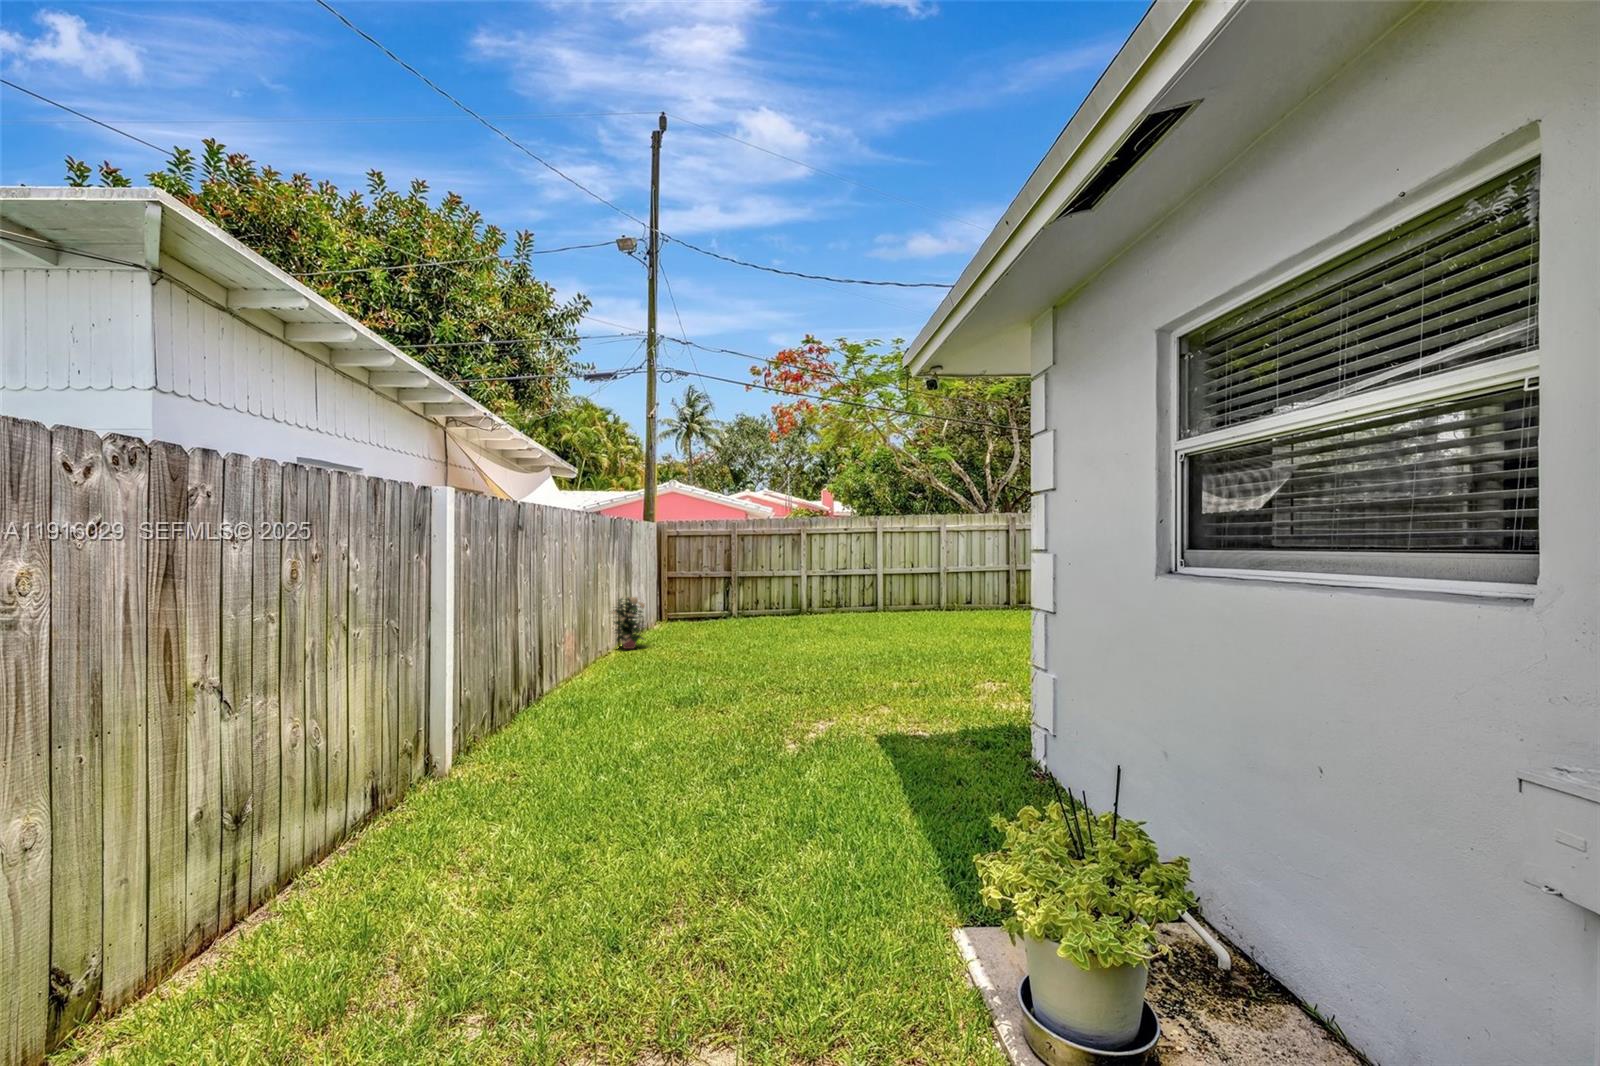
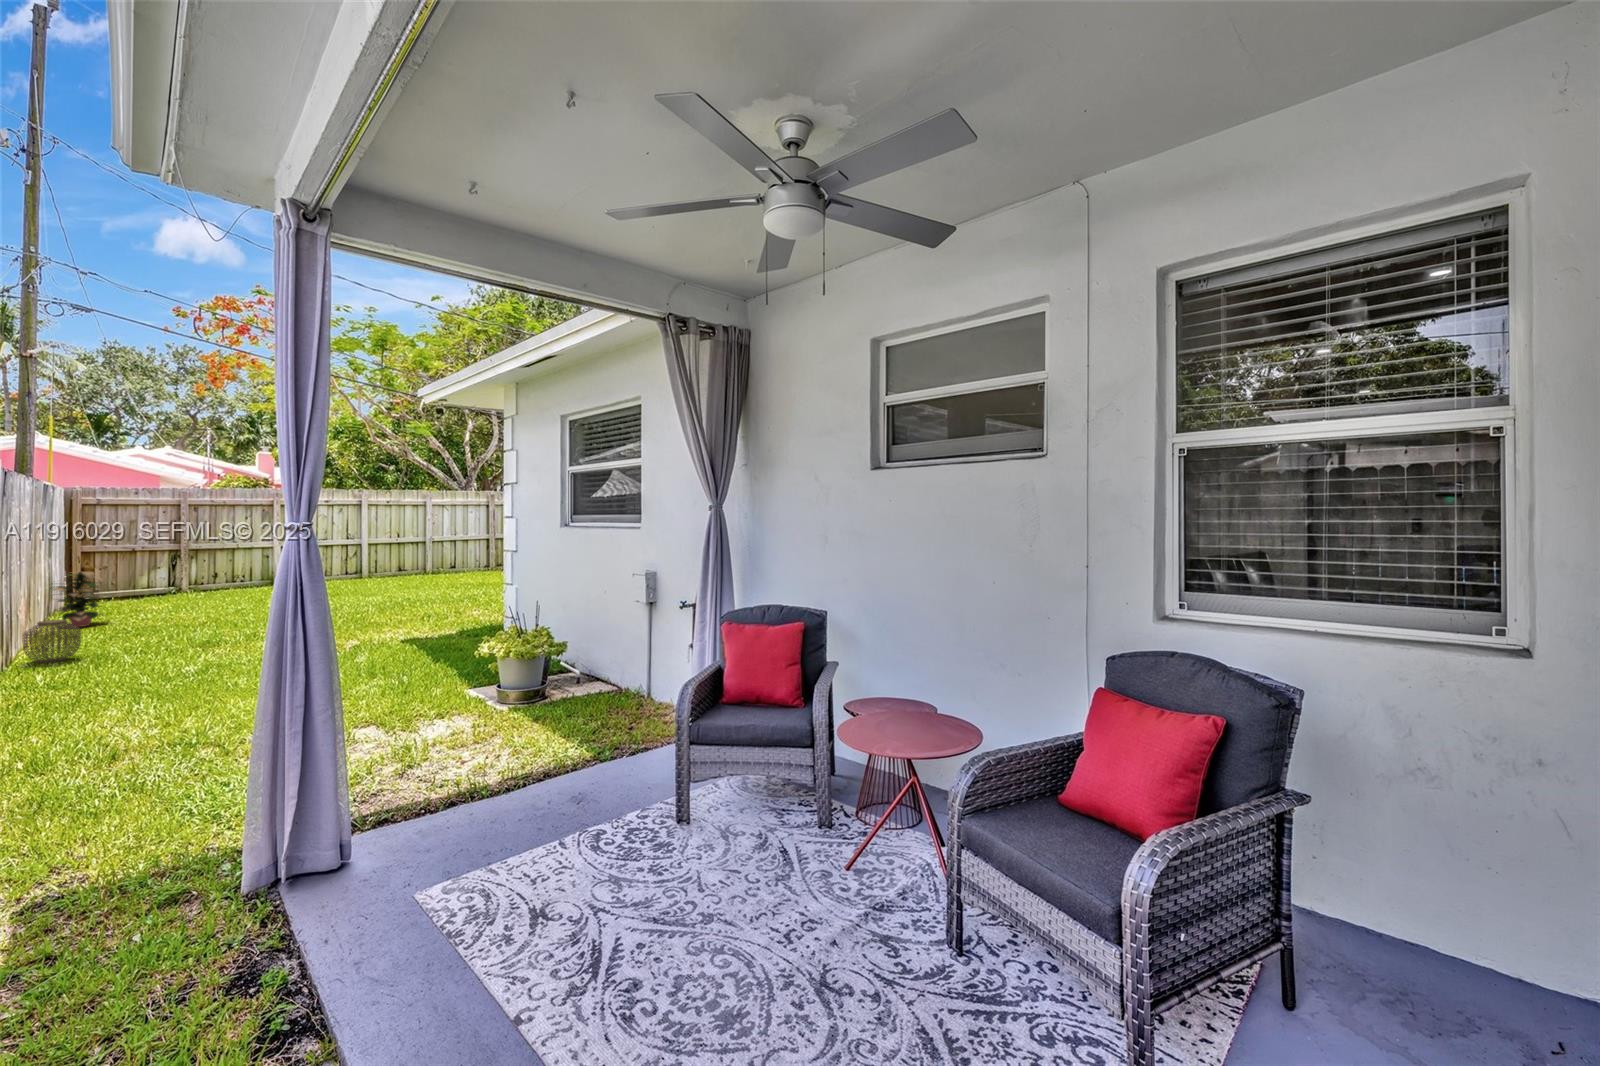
woven basket: none [538,649,580,693] -> present [23,620,81,663]

